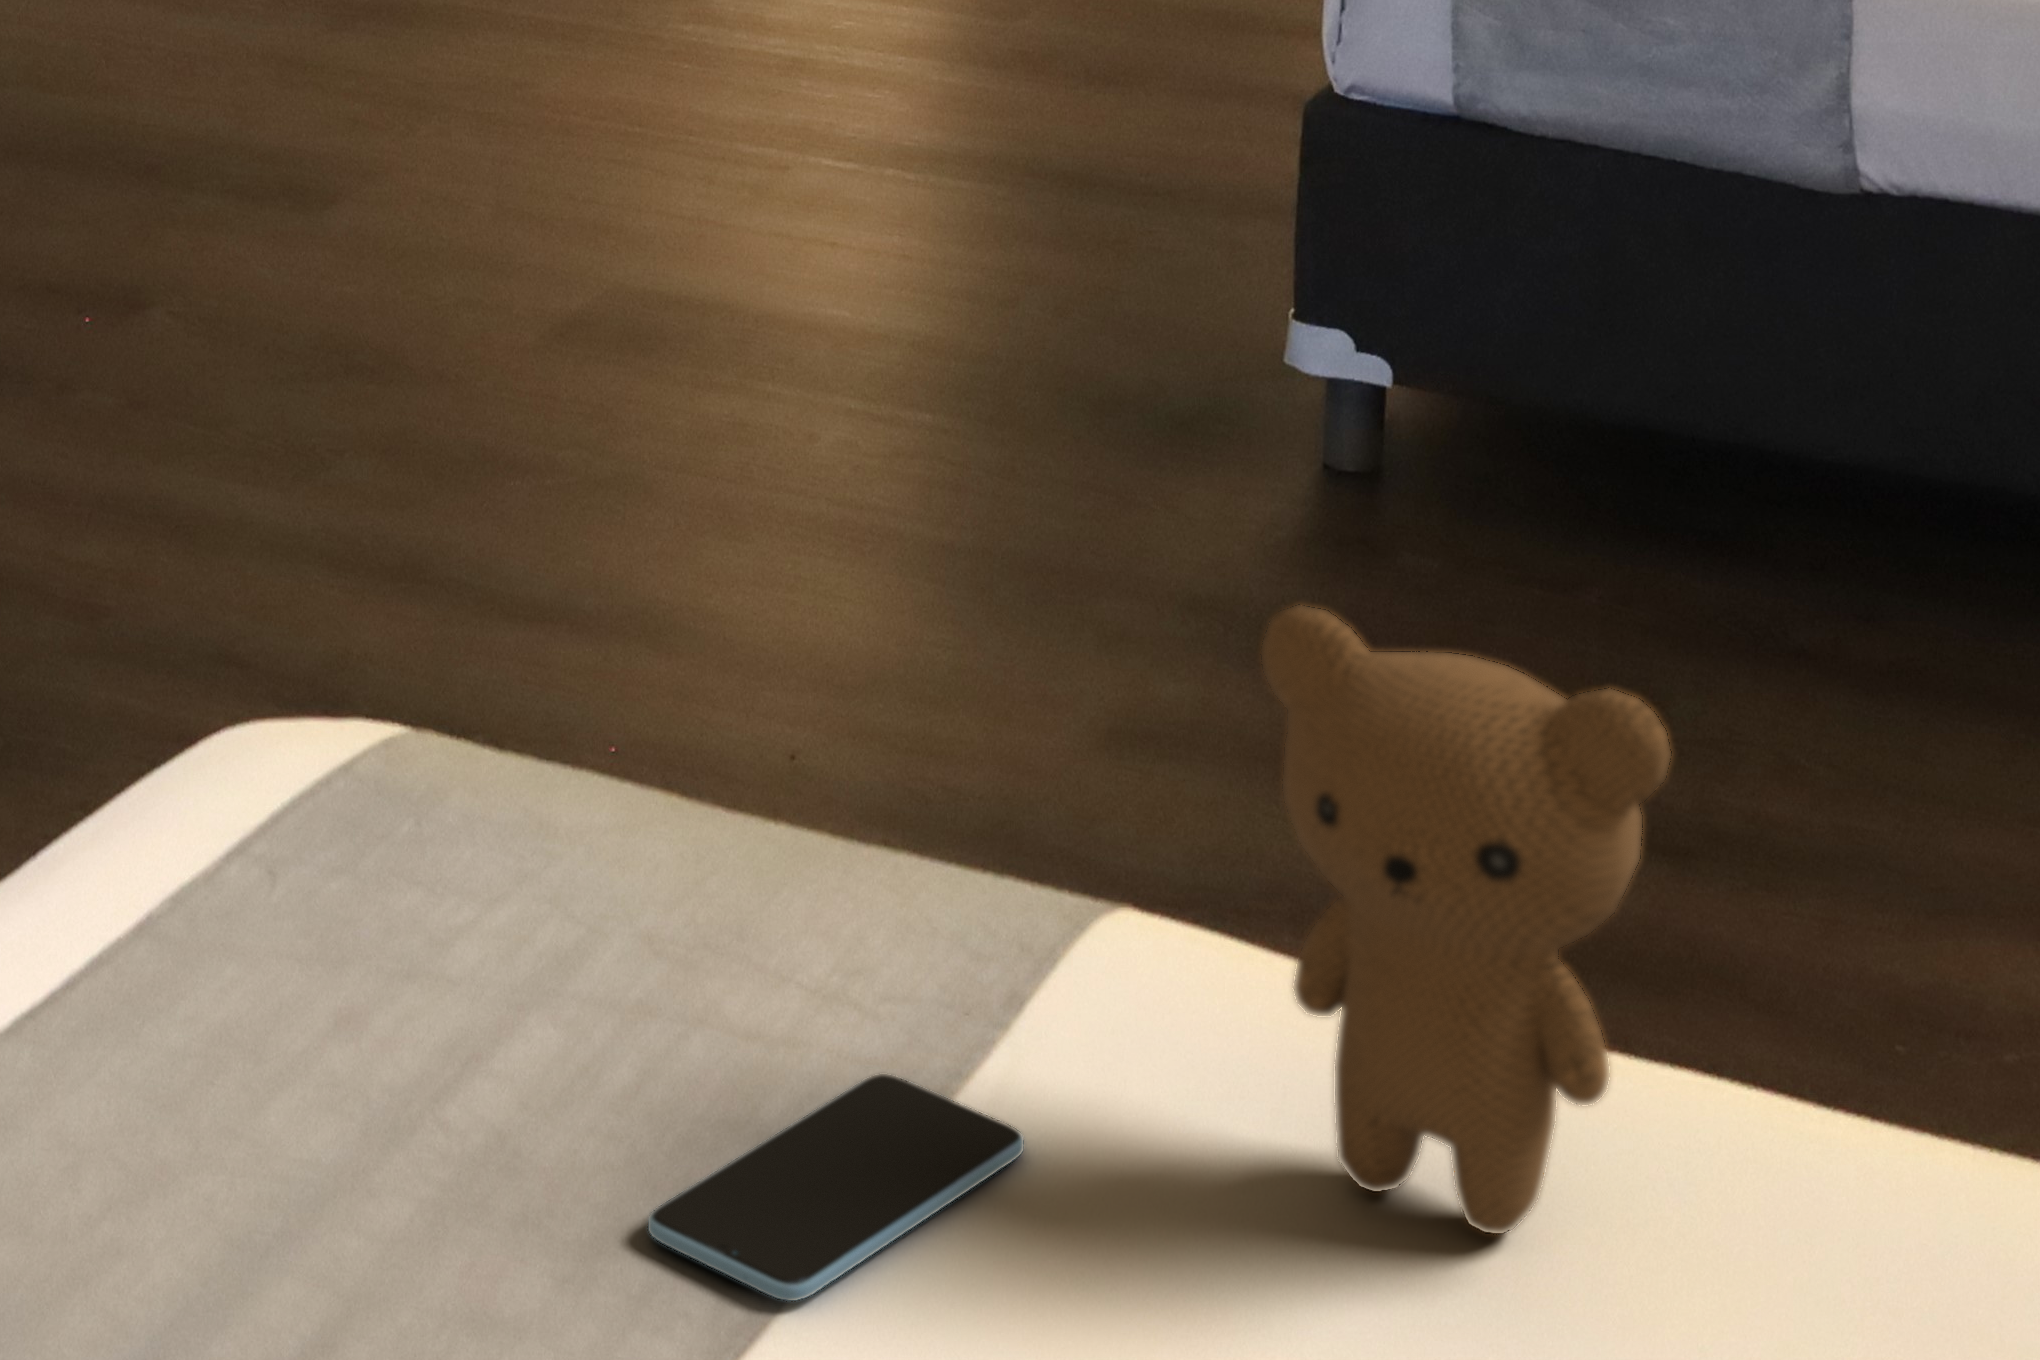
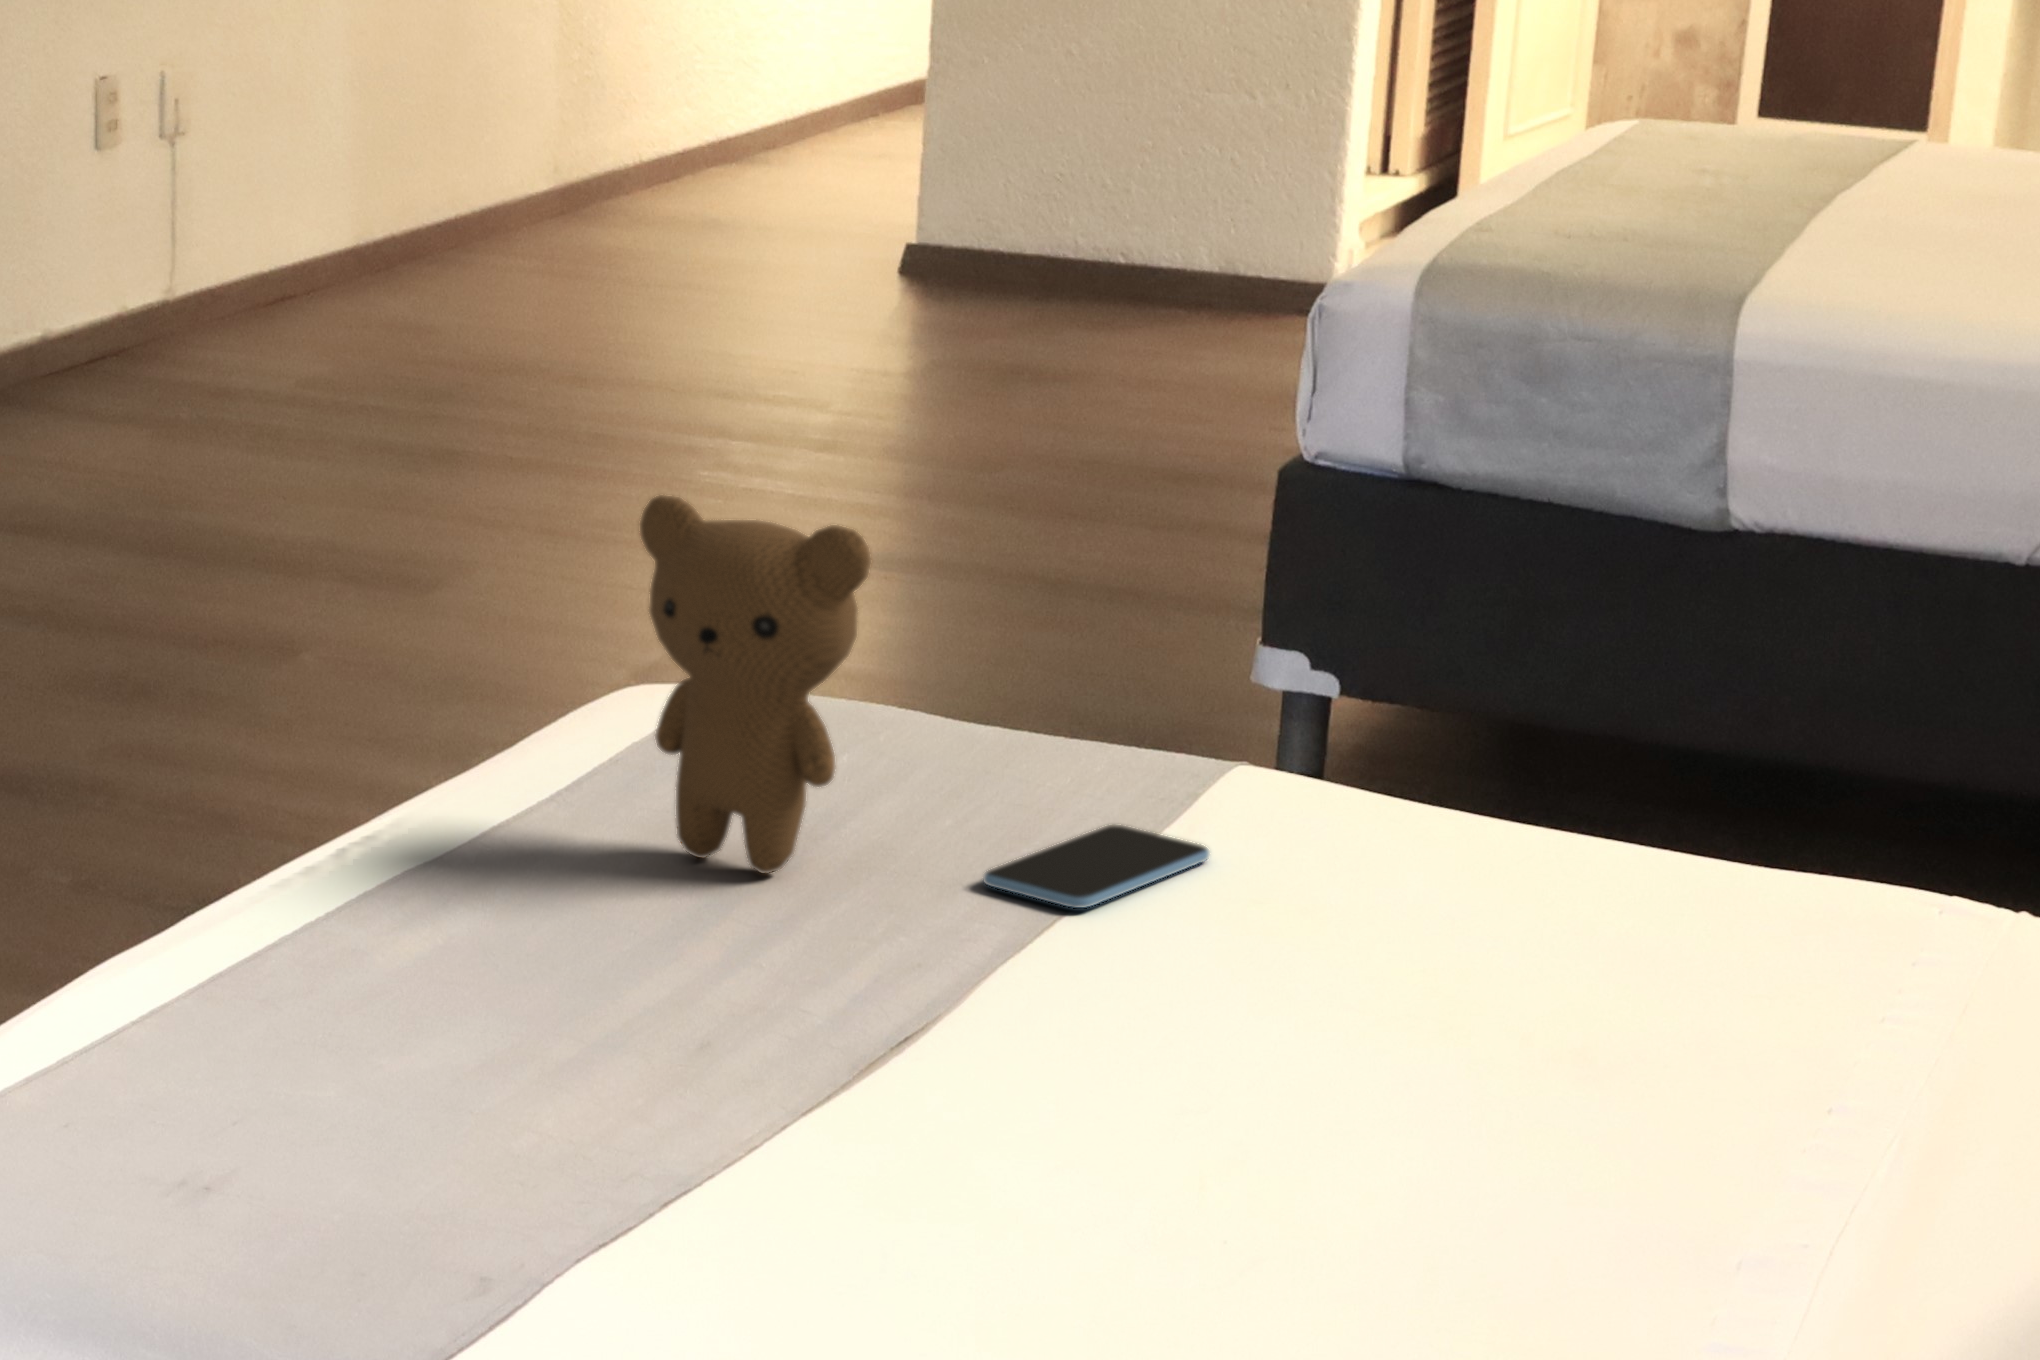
teddy bear: present [1262,606,1671,1234] -> present [640,495,871,874]

